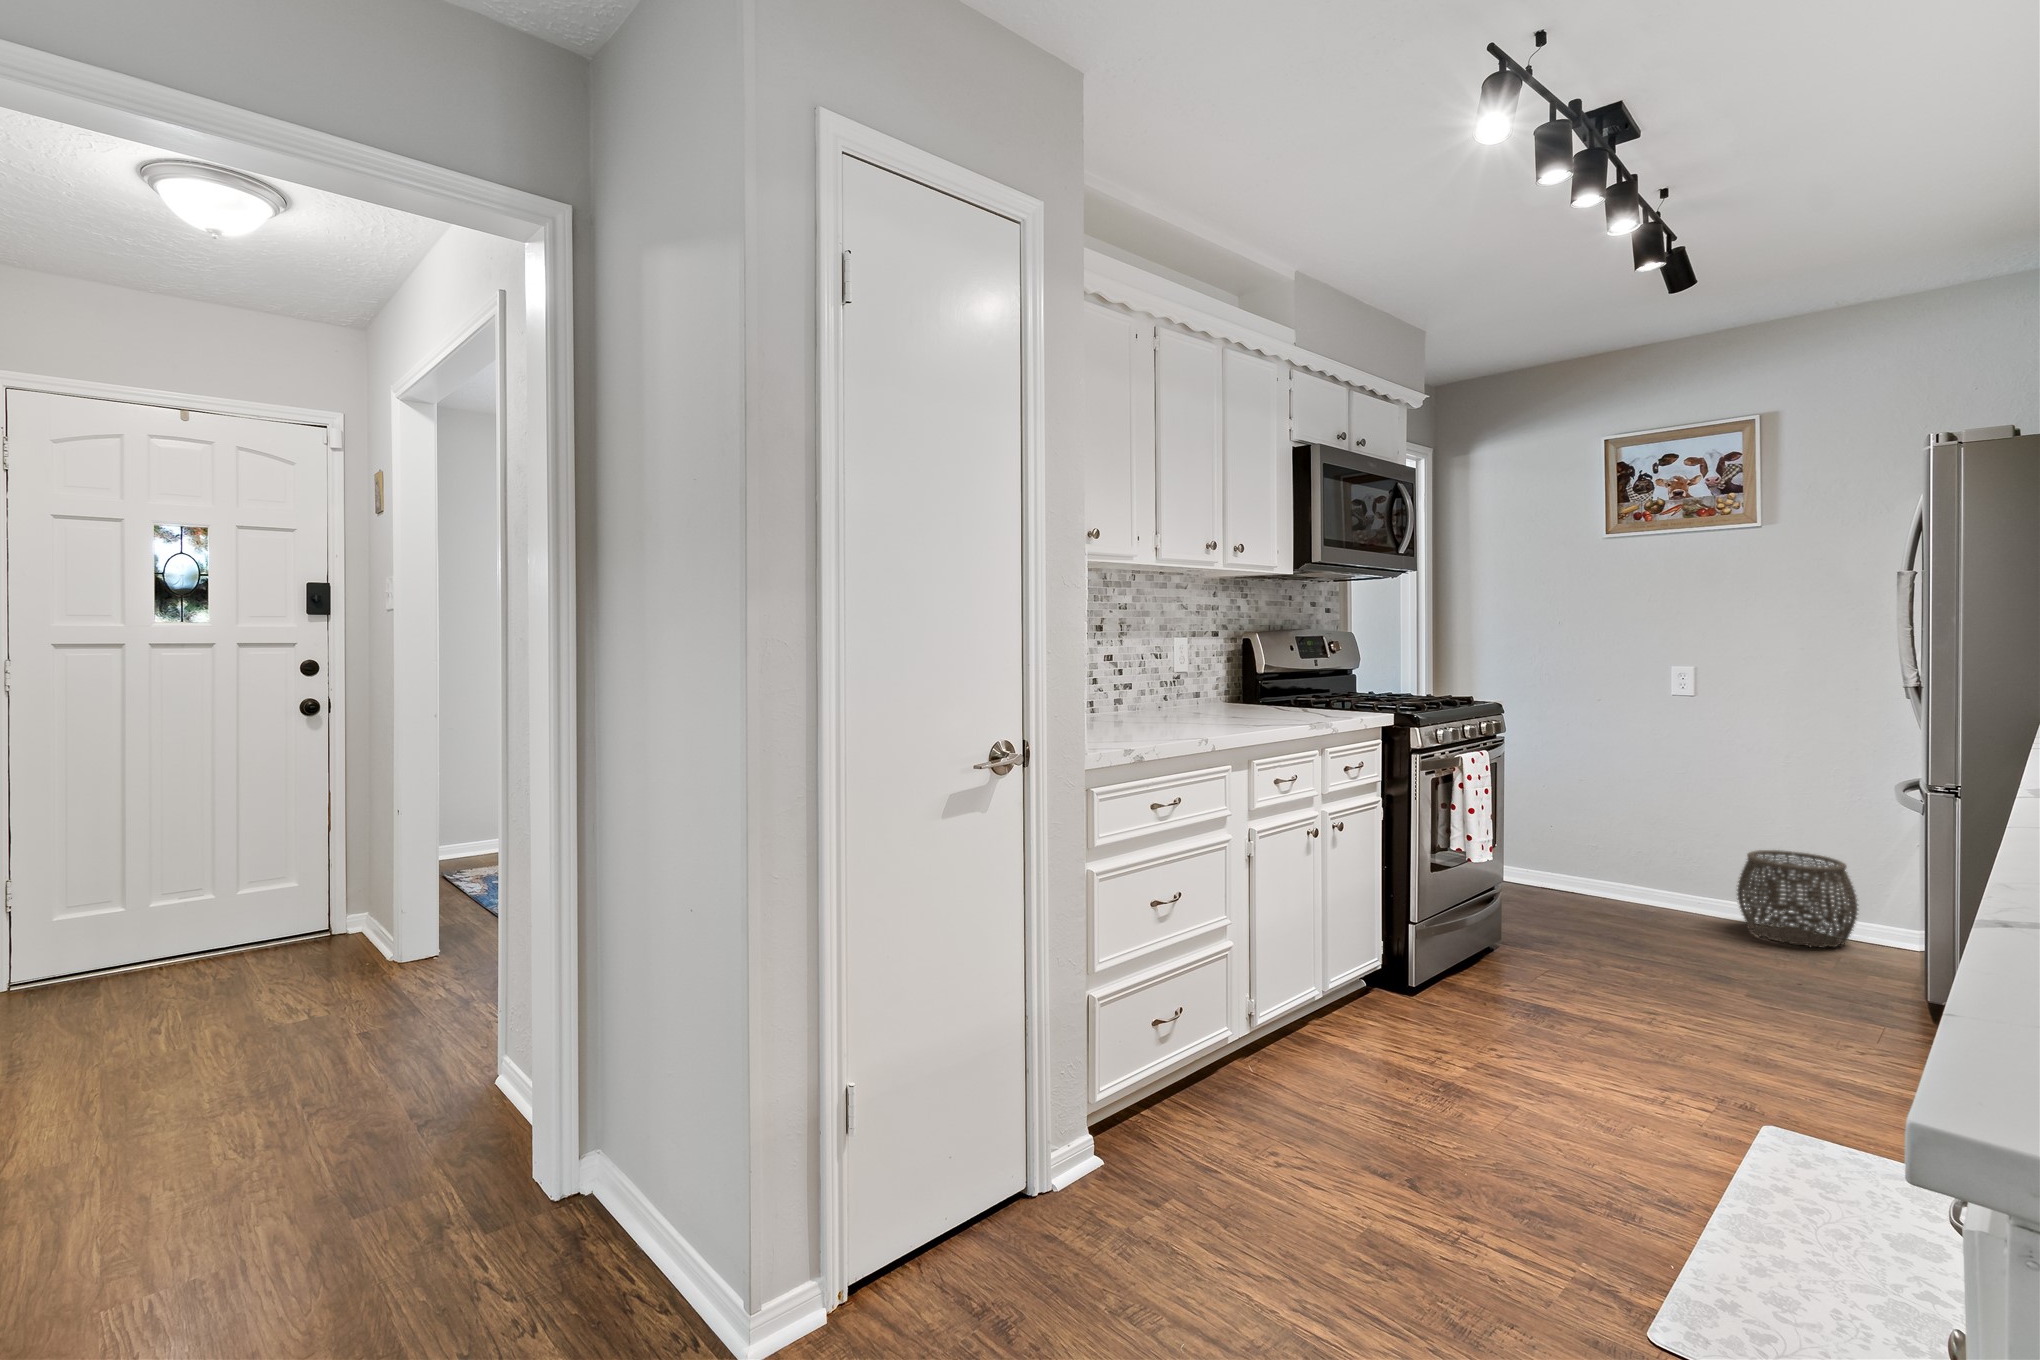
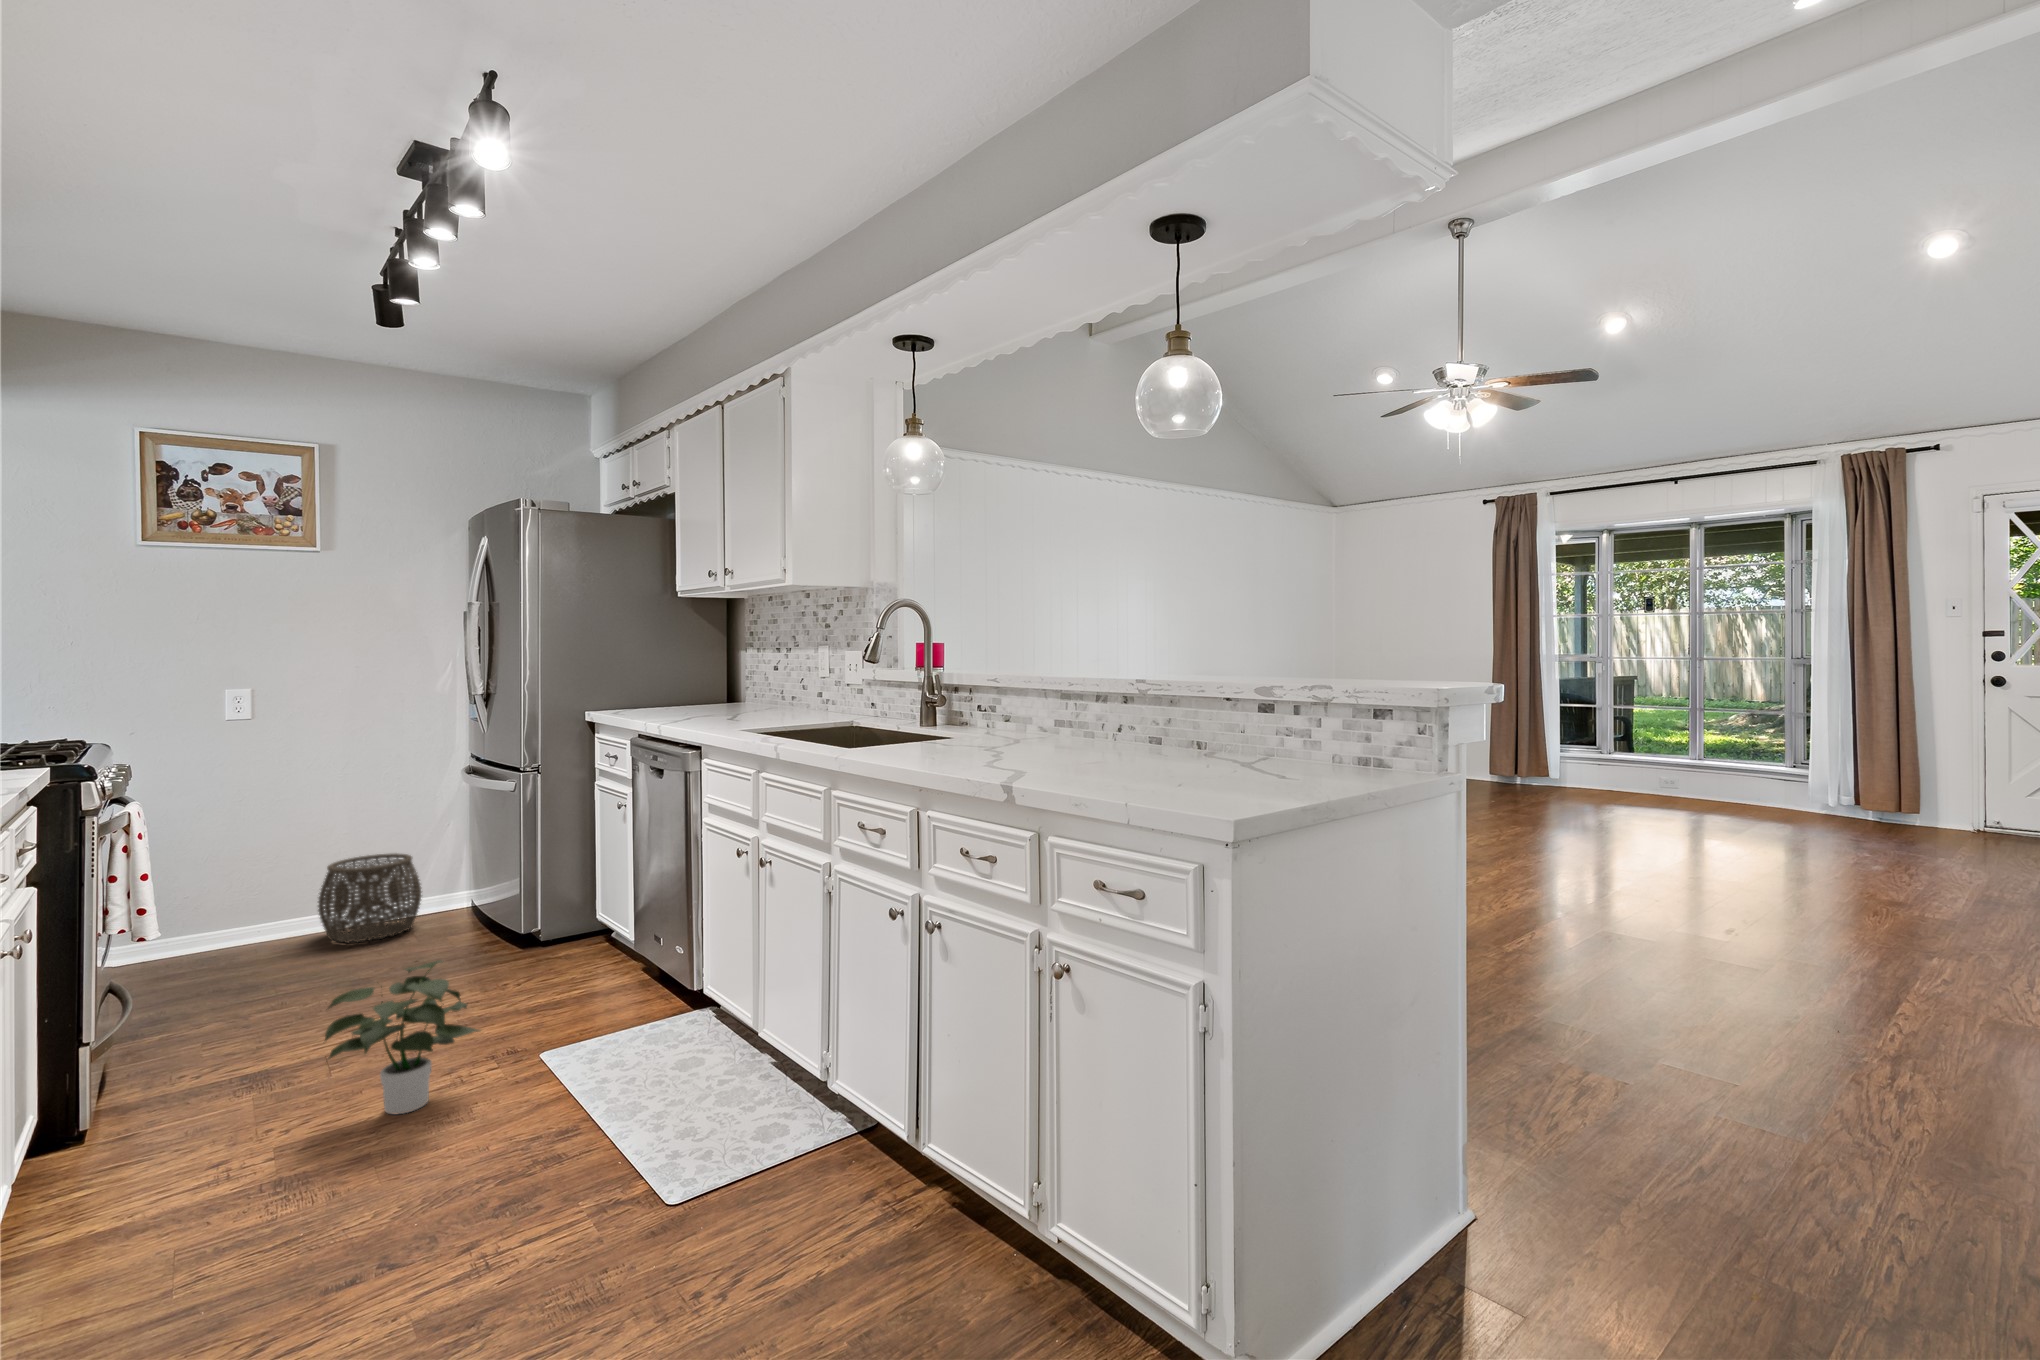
potted plant: none [1519,956,1672,1099] -> present [325,960,479,1114]

